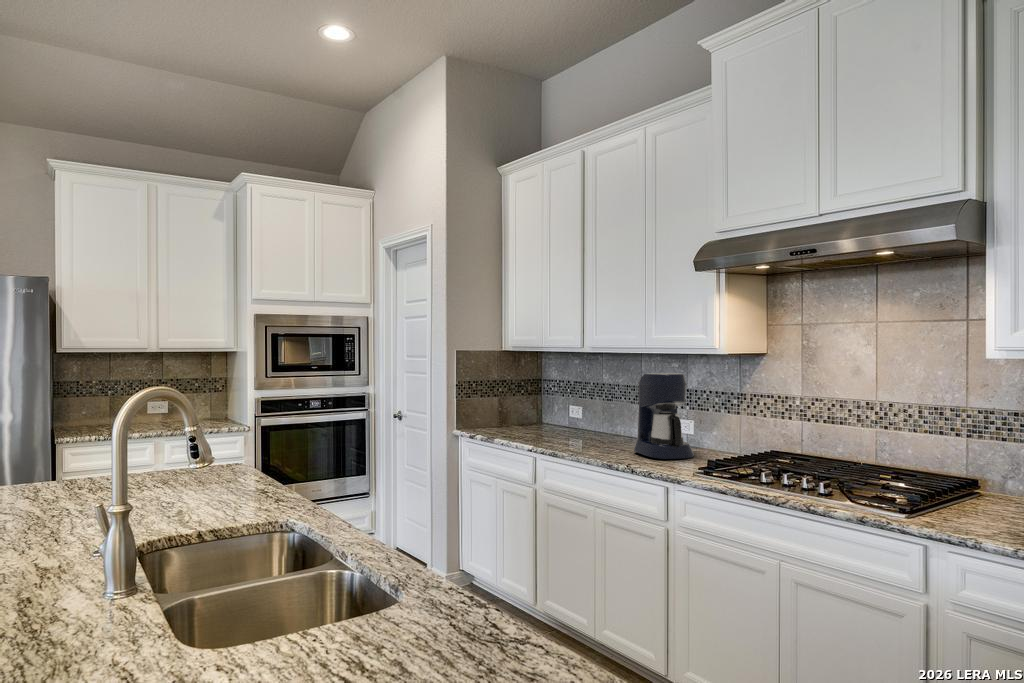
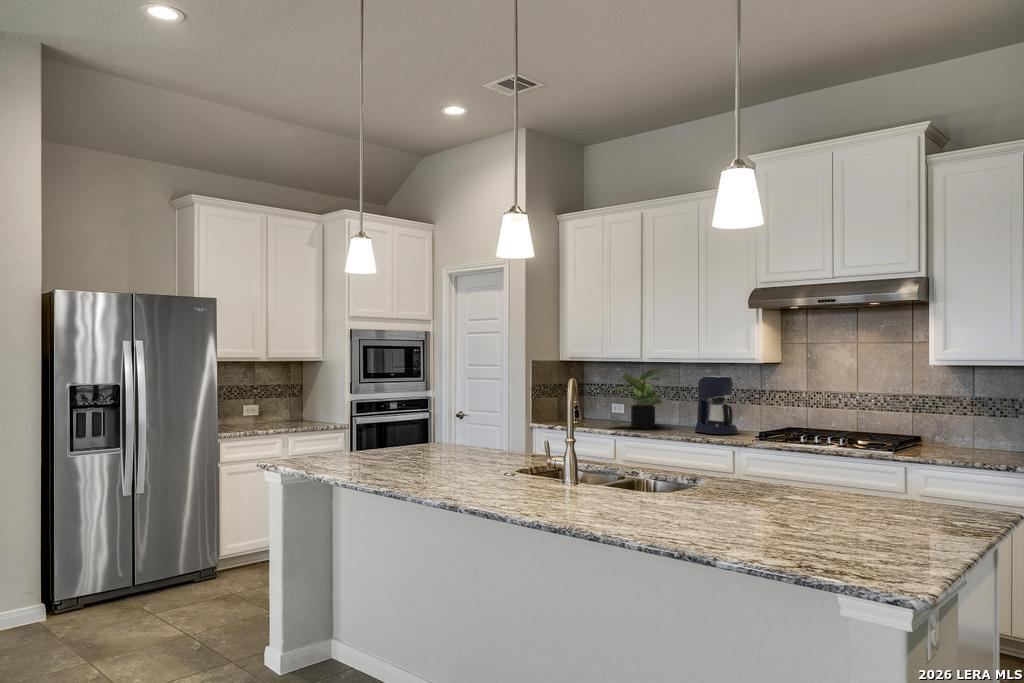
potted plant: none [536,360,611,443] -> present [612,368,667,428]

